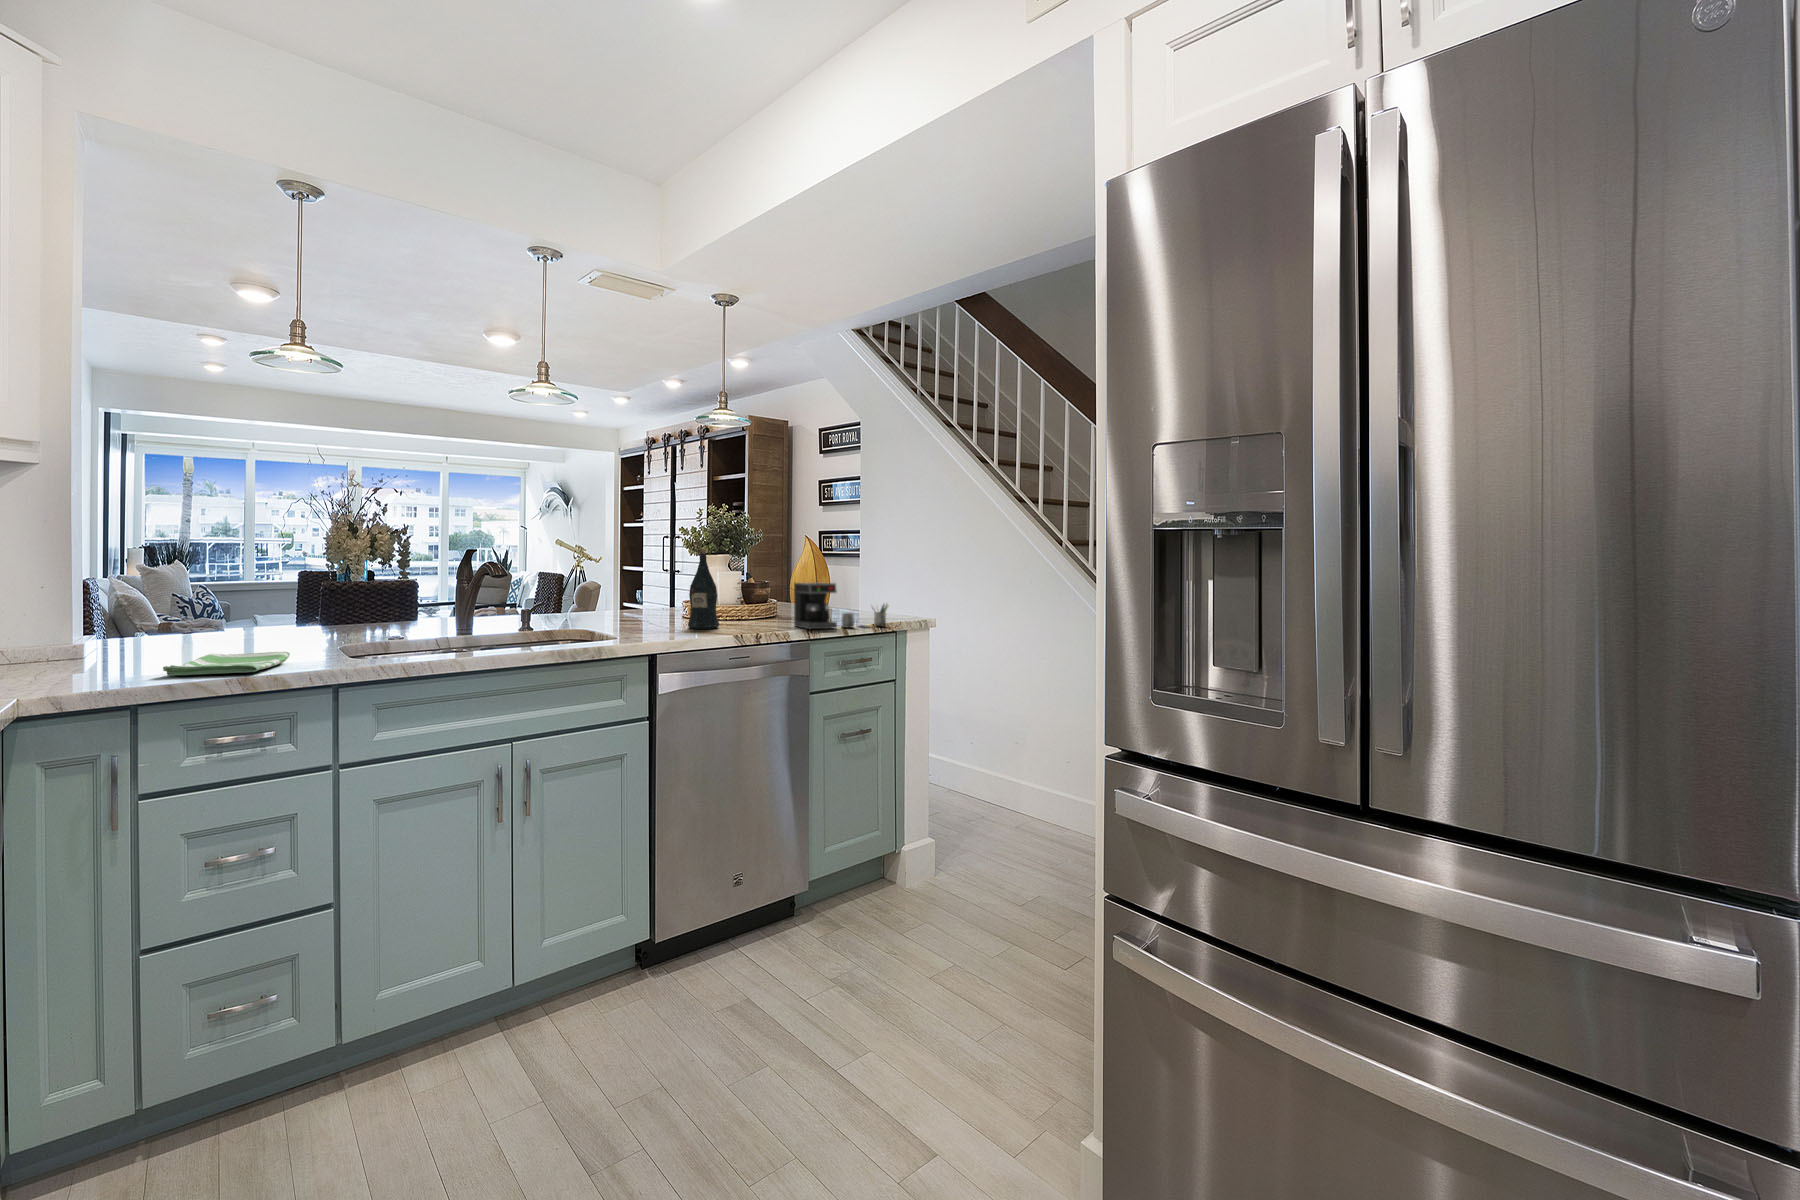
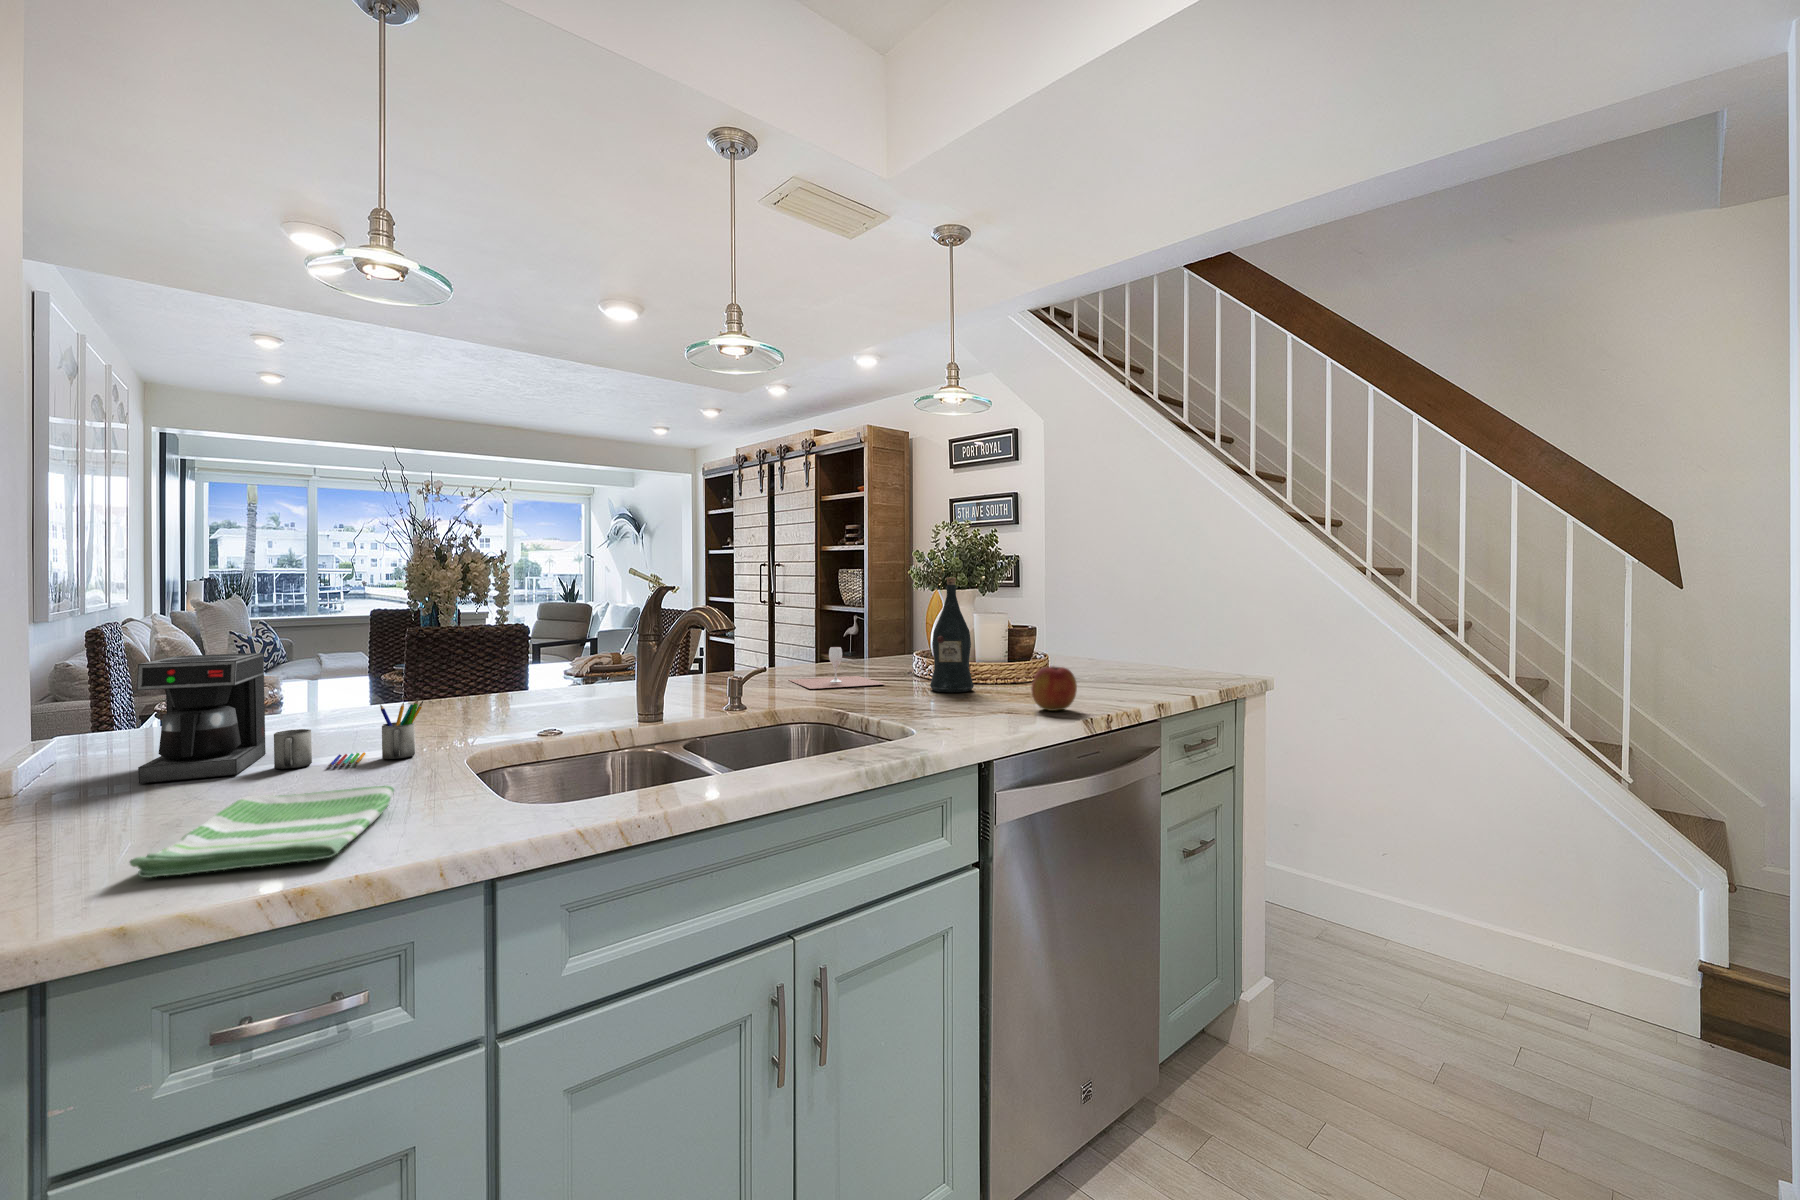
coffee maker: present [794,583,888,629] -> present [137,653,423,784]
wine glass: none [598,598,663,626] -> present [789,647,884,689]
apple: none [730,608,761,637] -> present [1031,666,1077,711]

